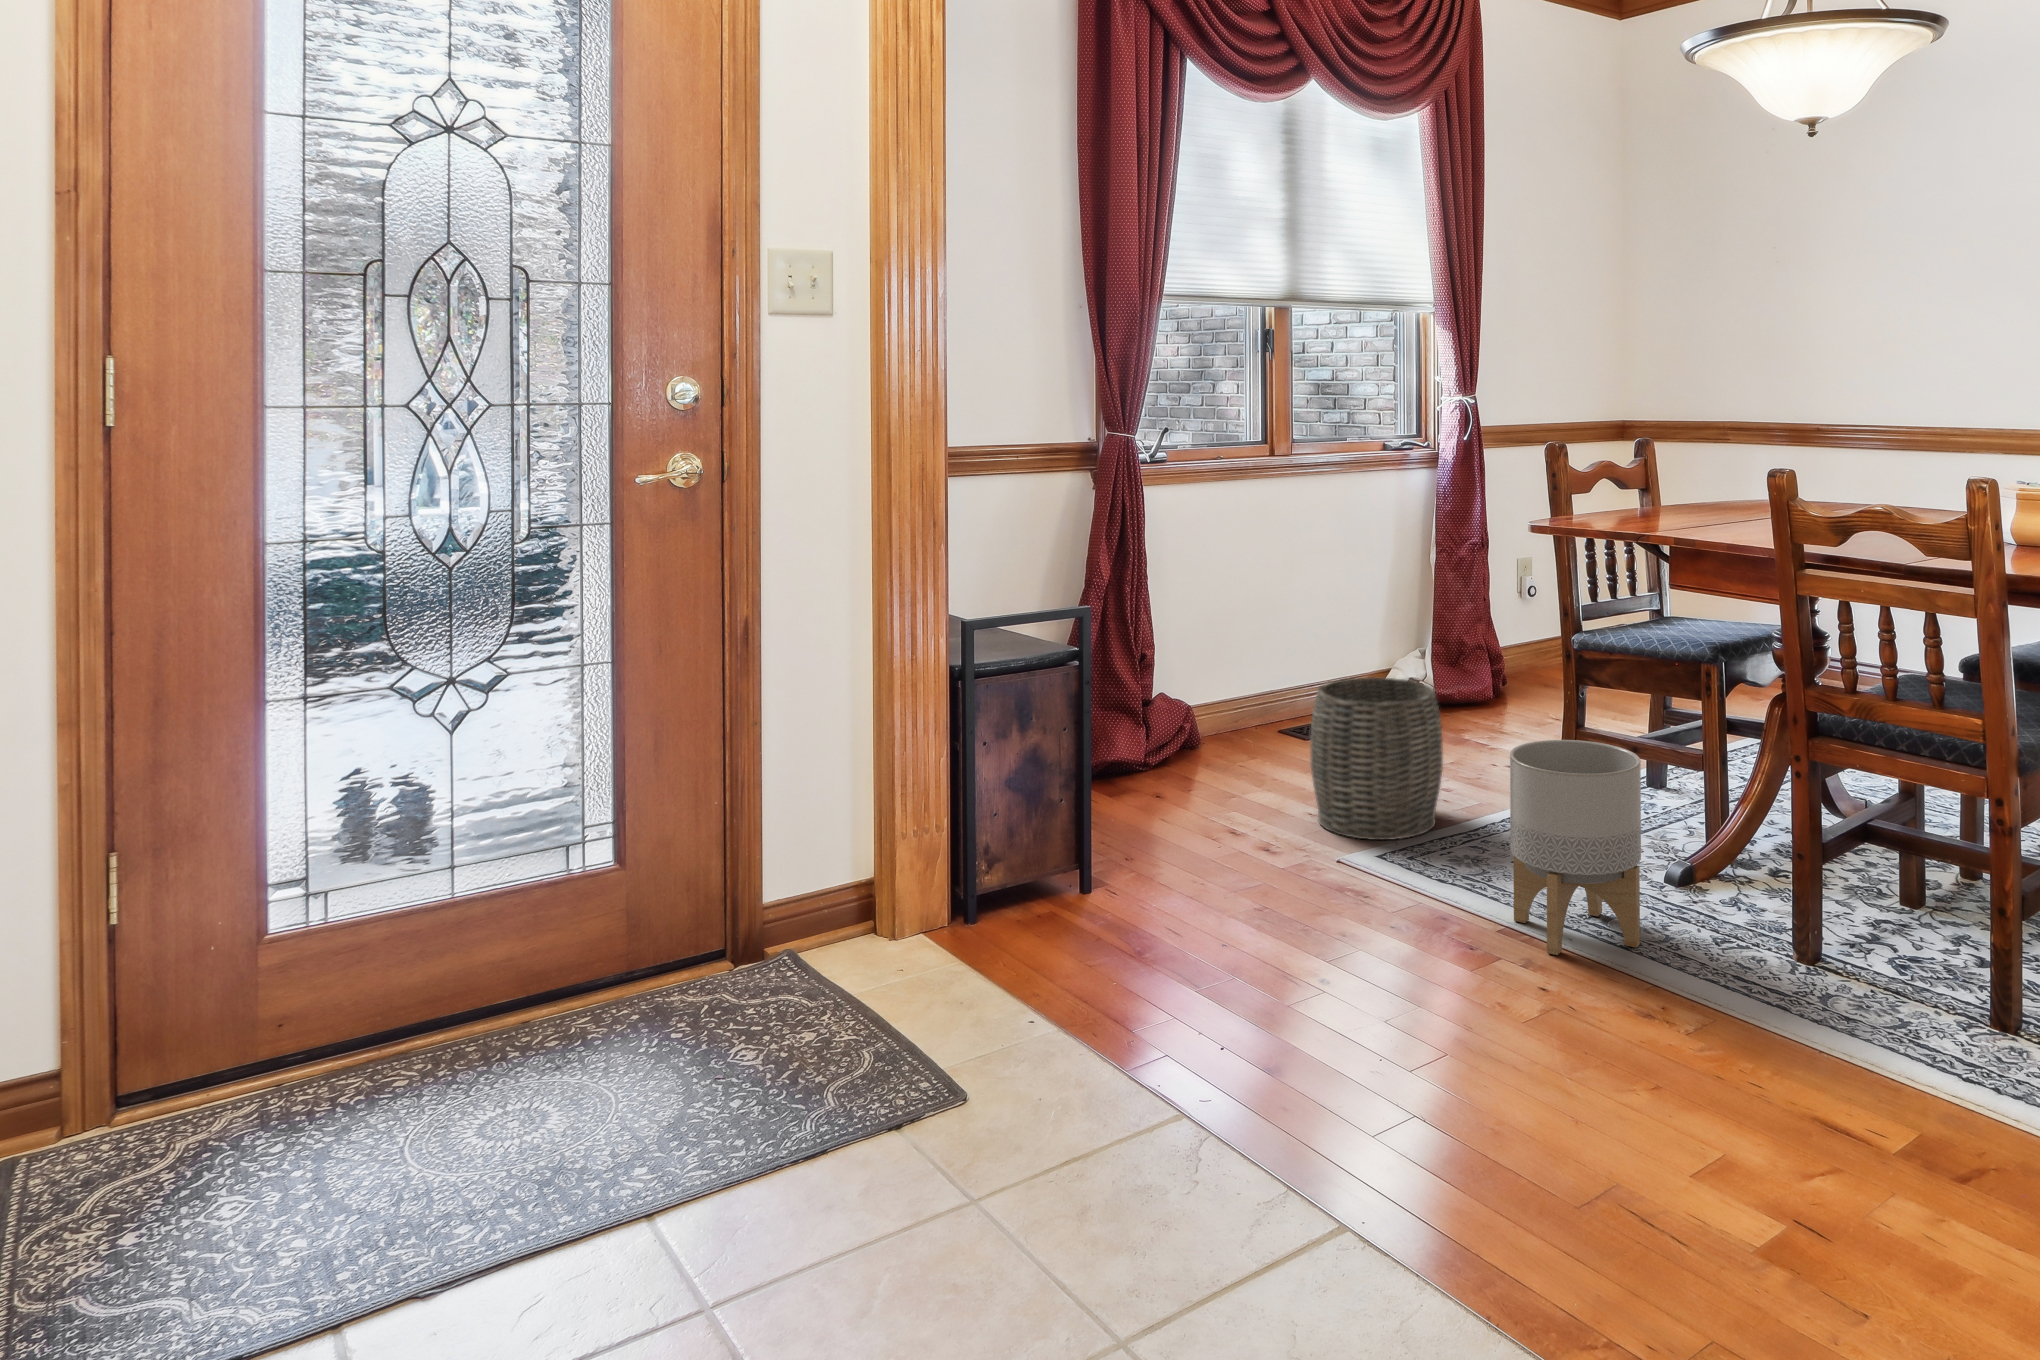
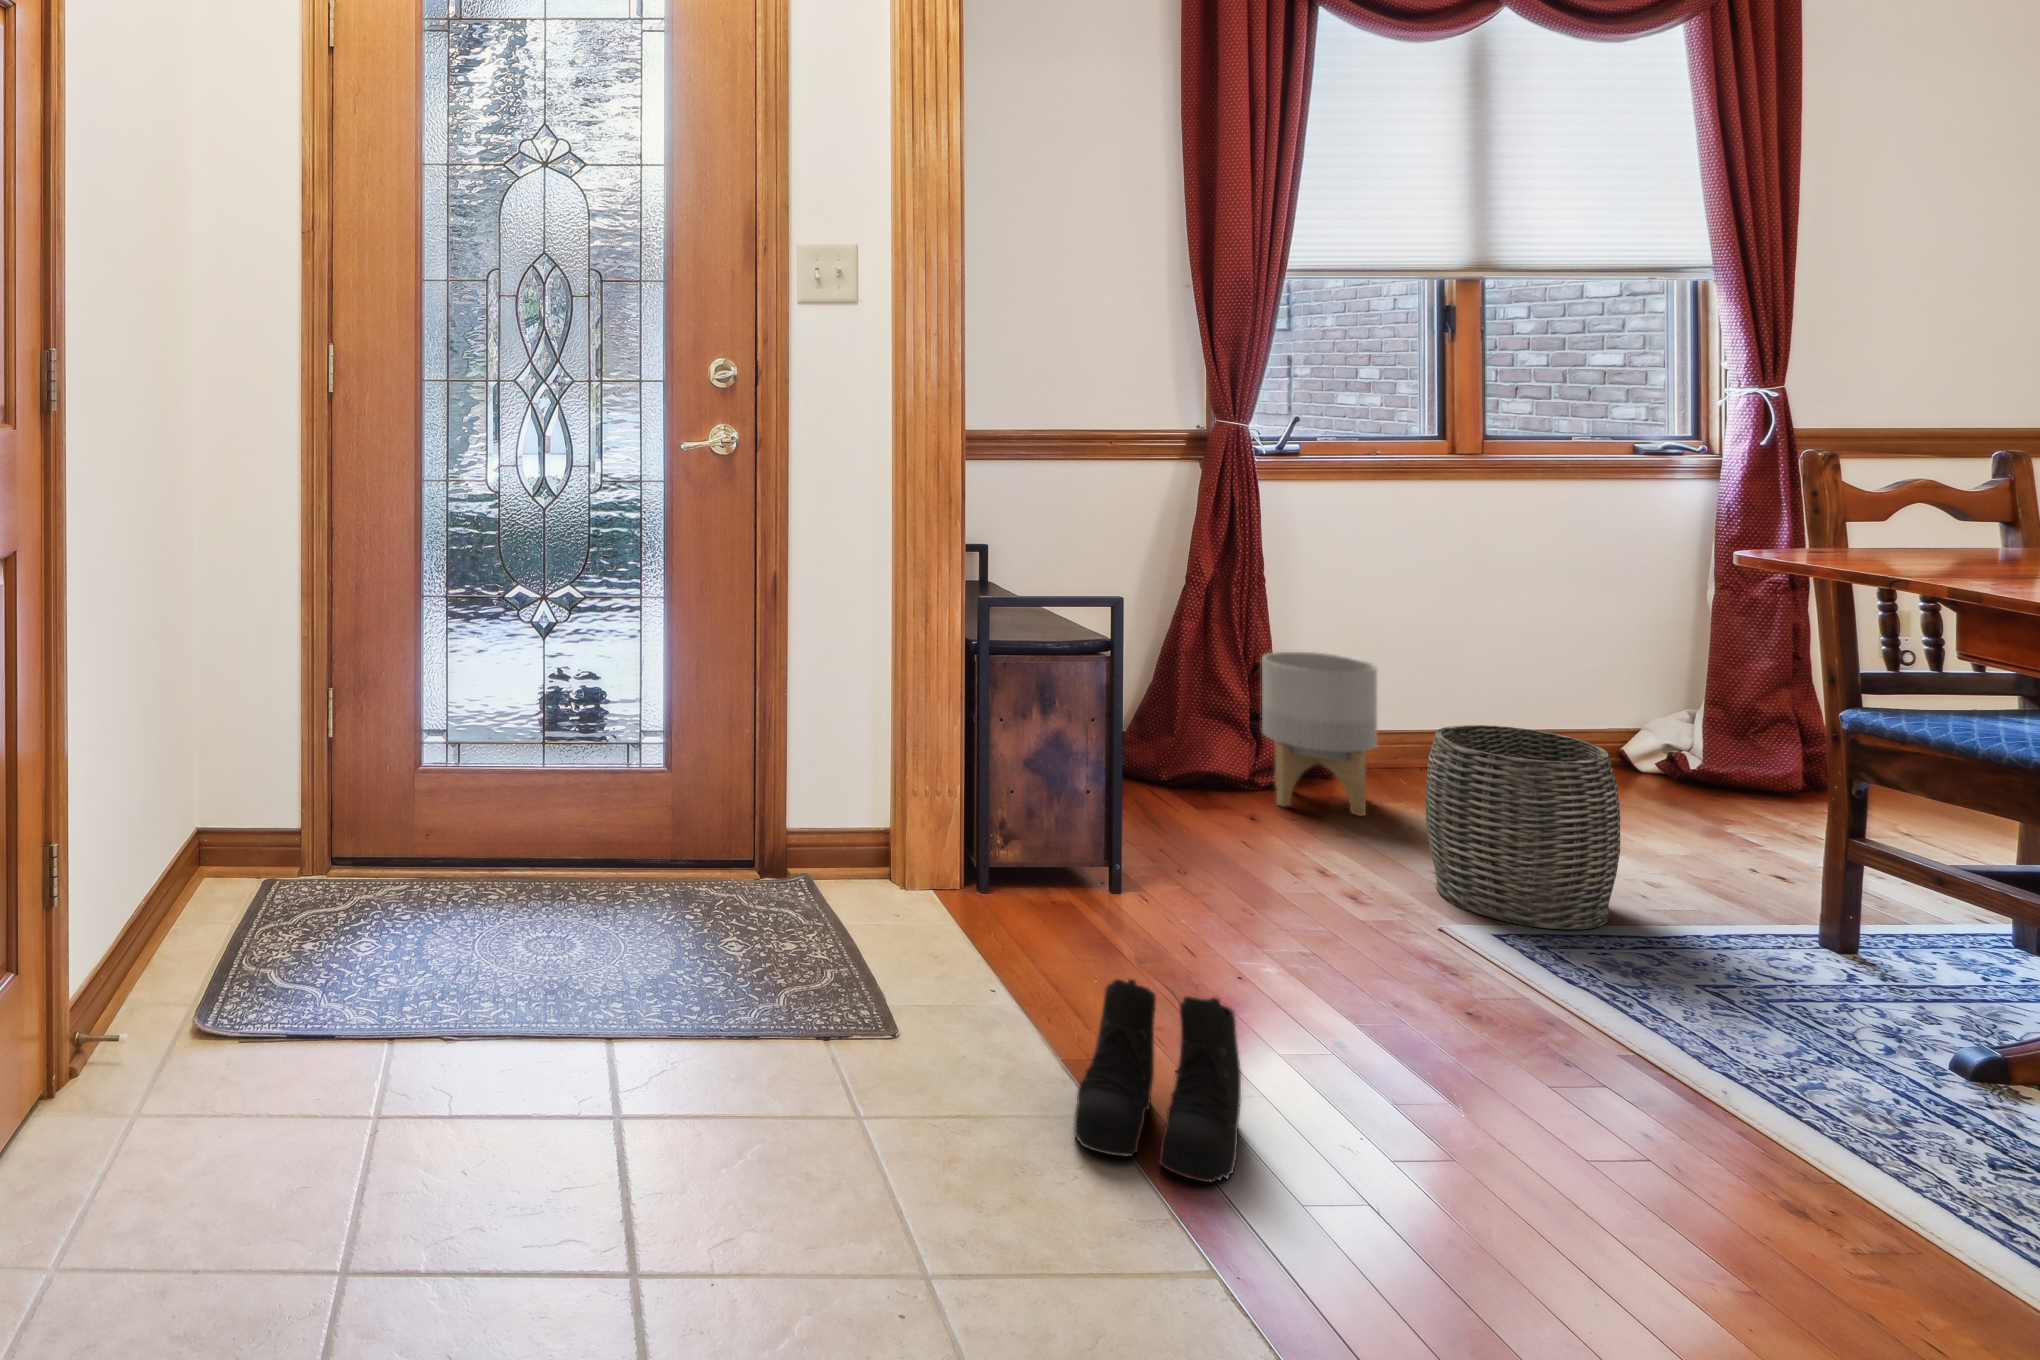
planter: present [1510,740,1641,955] -> present [1262,651,1377,816]
boots: none [1170,968,1309,1148] -> present [1074,979,1241,1182]

